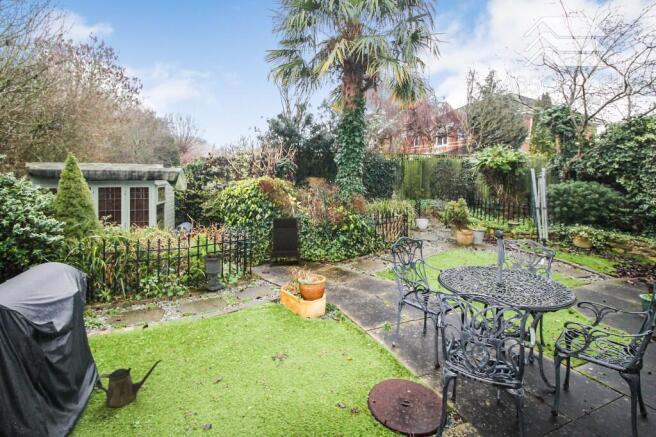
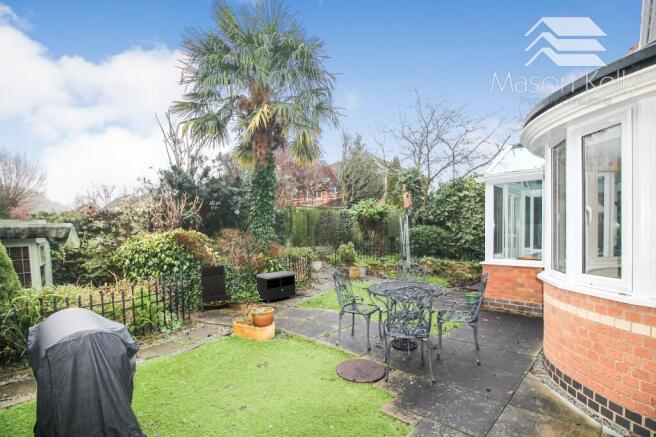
storage bench: none [333,229,379,265] -> present [257,271,296,303]
planter: present [203,253,225,291] -> none [150,301,171,337]
watering can: present [96,360,162,407] -> none [124,379,177,425]

